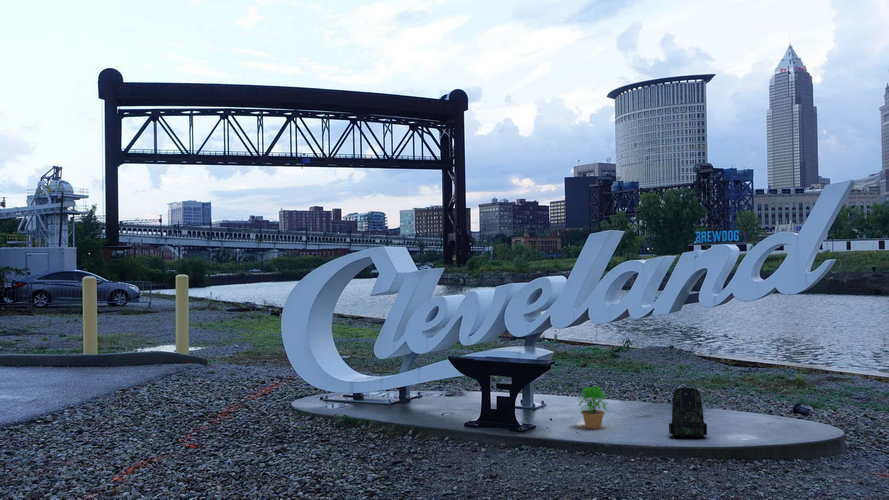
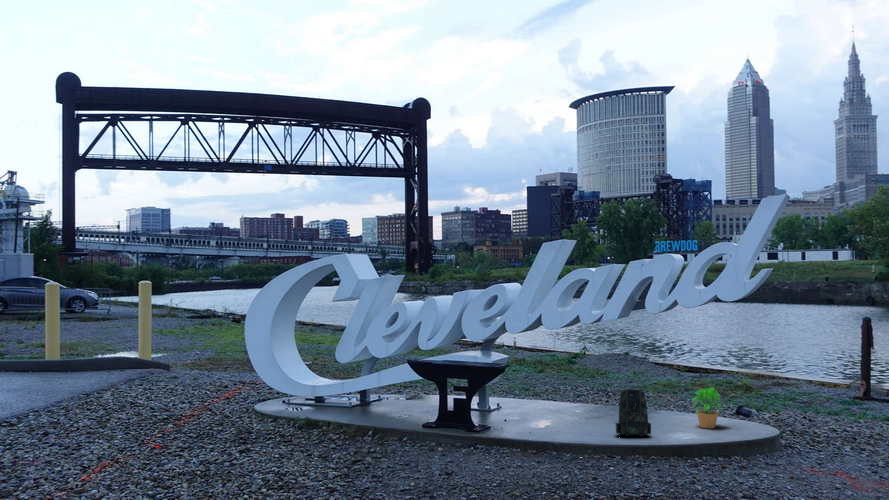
potted plant: present [579,386,607,429] -> present [693,388,722,428]

